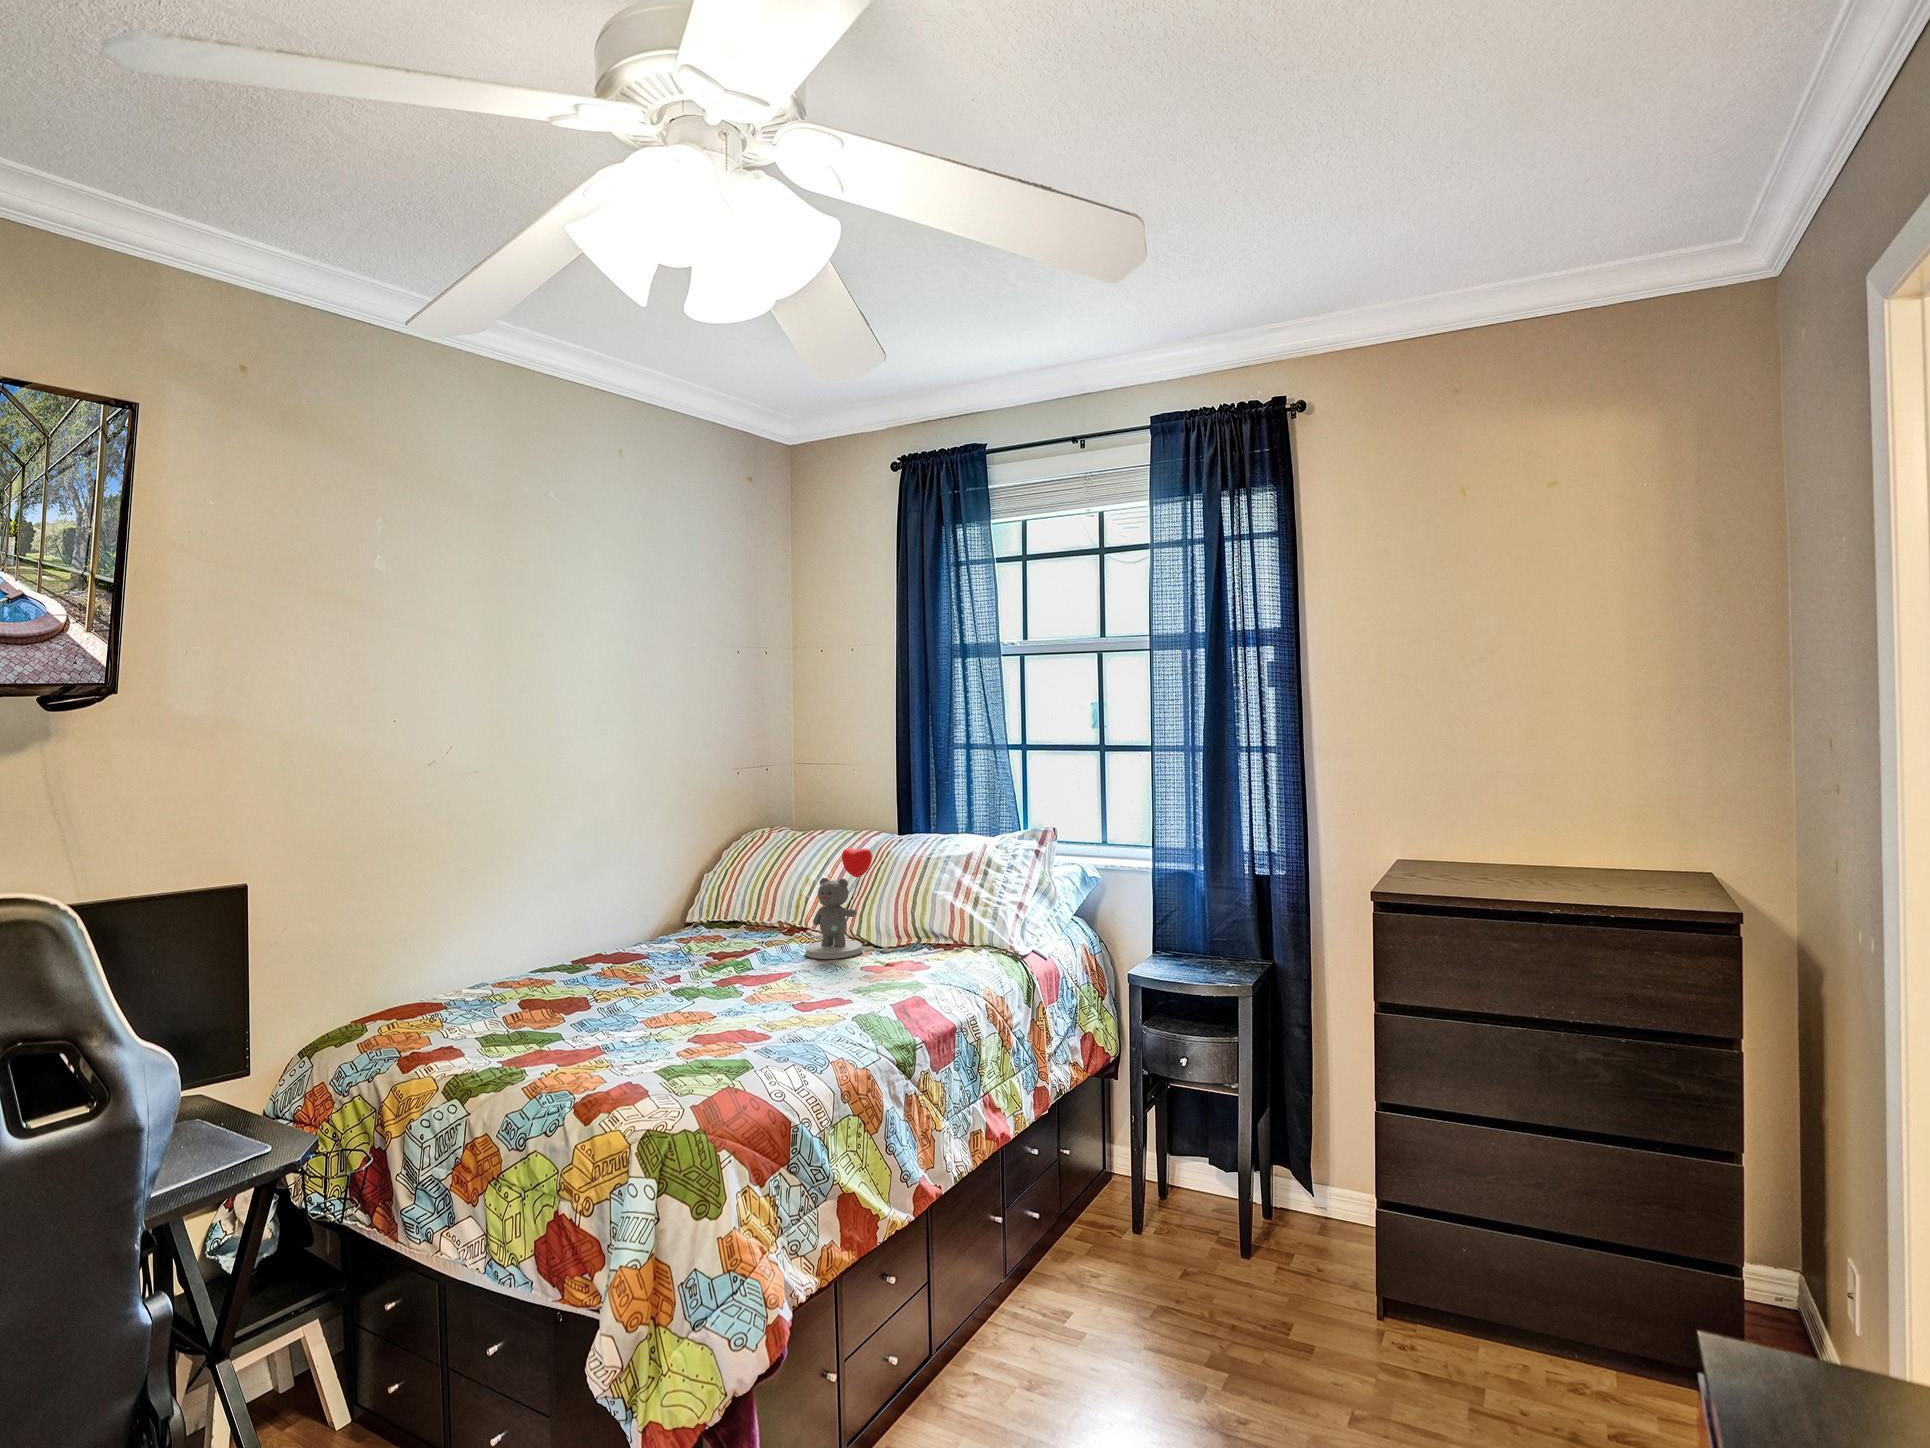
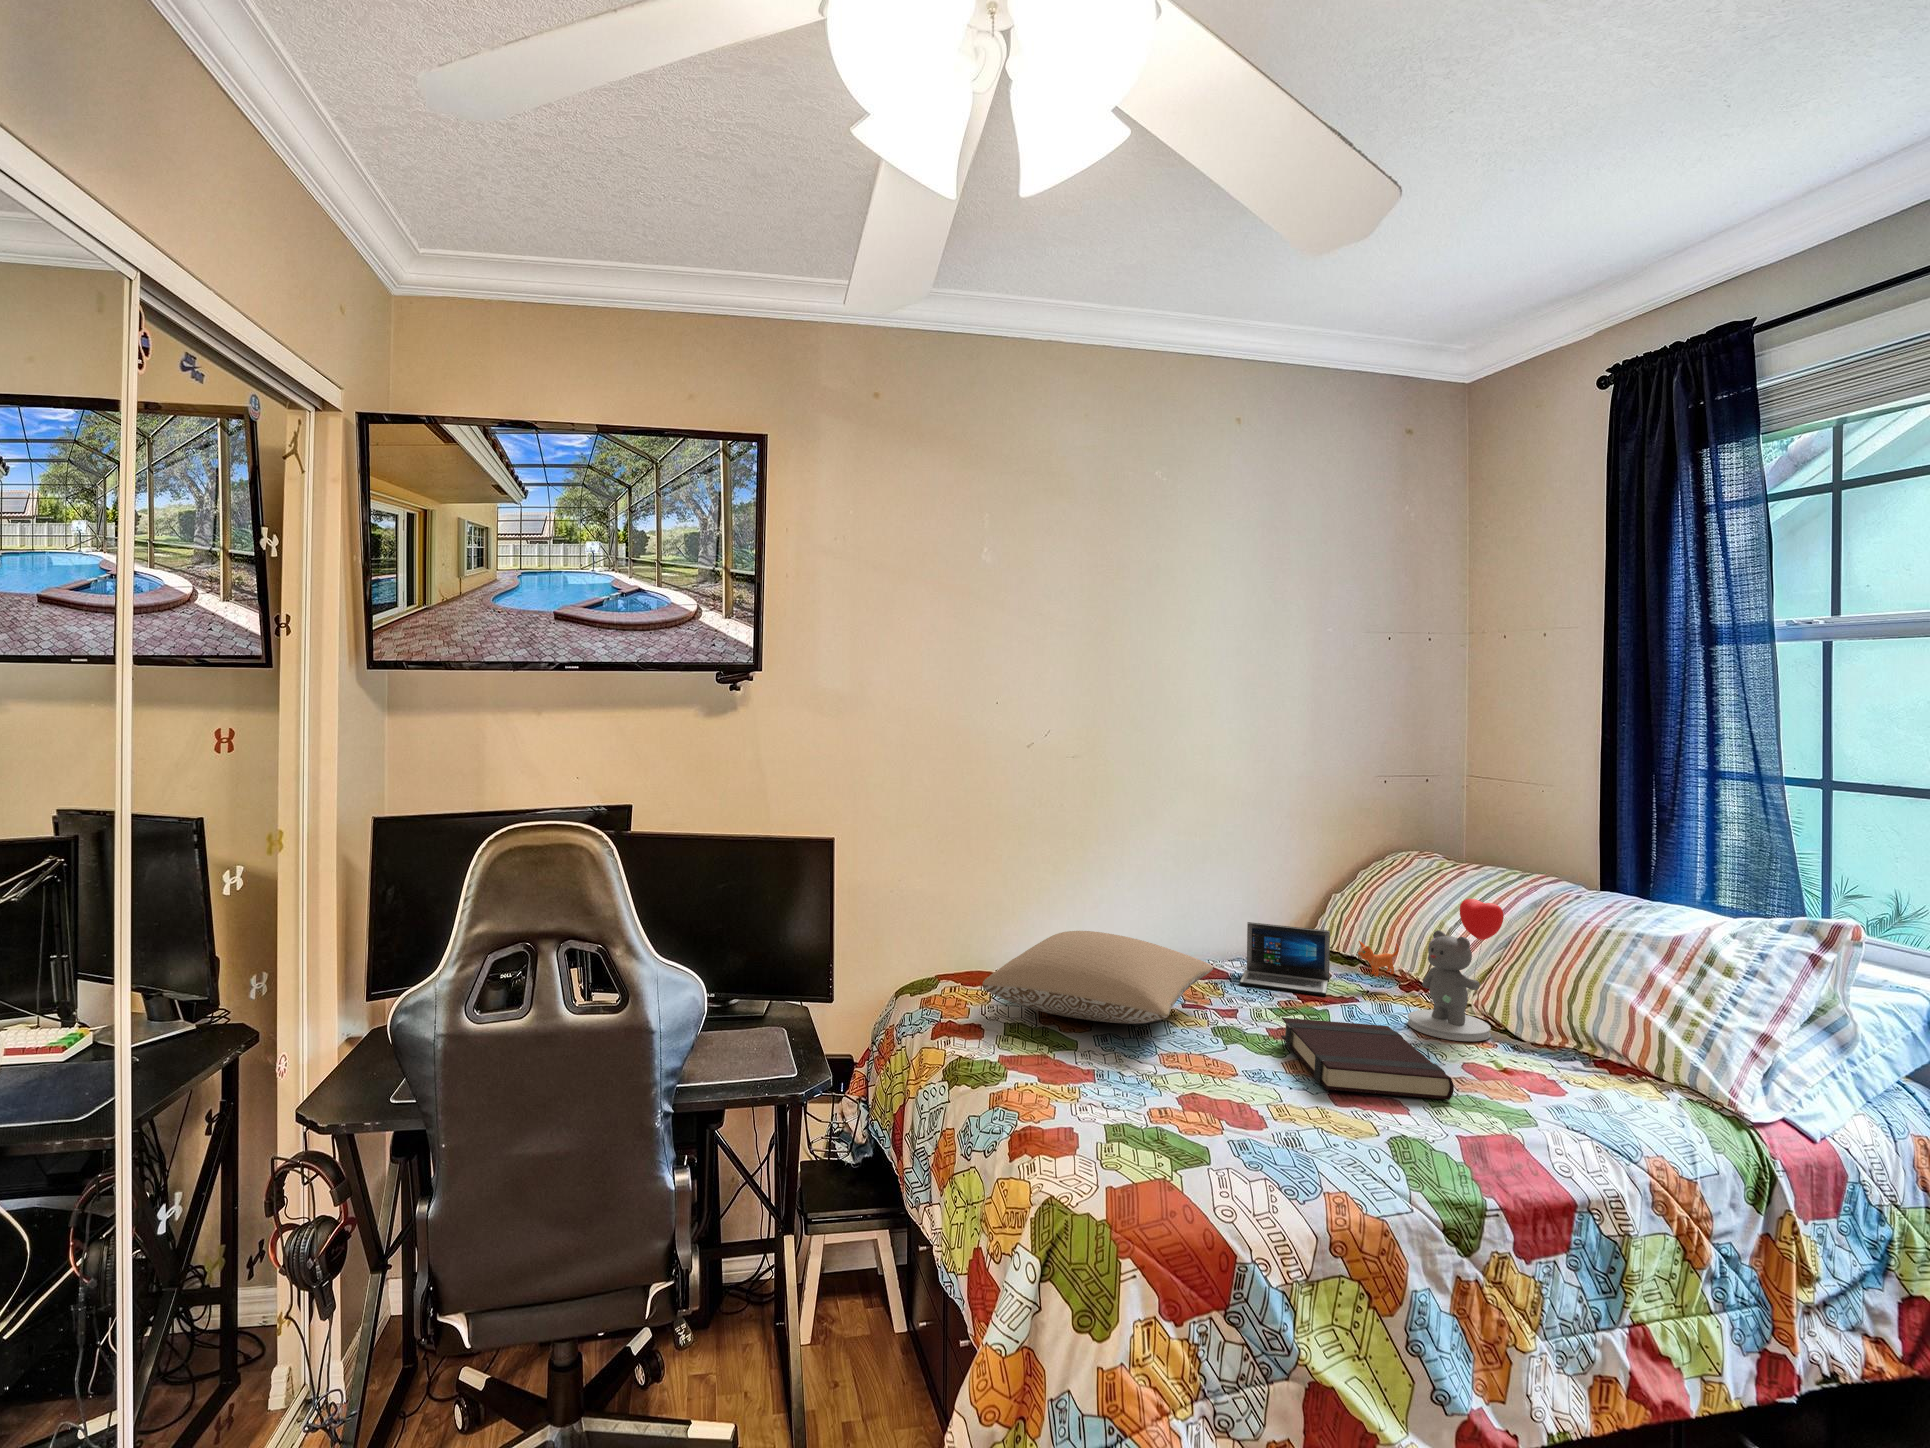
laptop: none [658,899,781,961] -> present [1240,922,1399,996]
pillow: none [450,932,654,1017] -> present [983,931,1213,1024]
book: none [729,956,869,1006] -> present [1281,1018,1454,1100]

